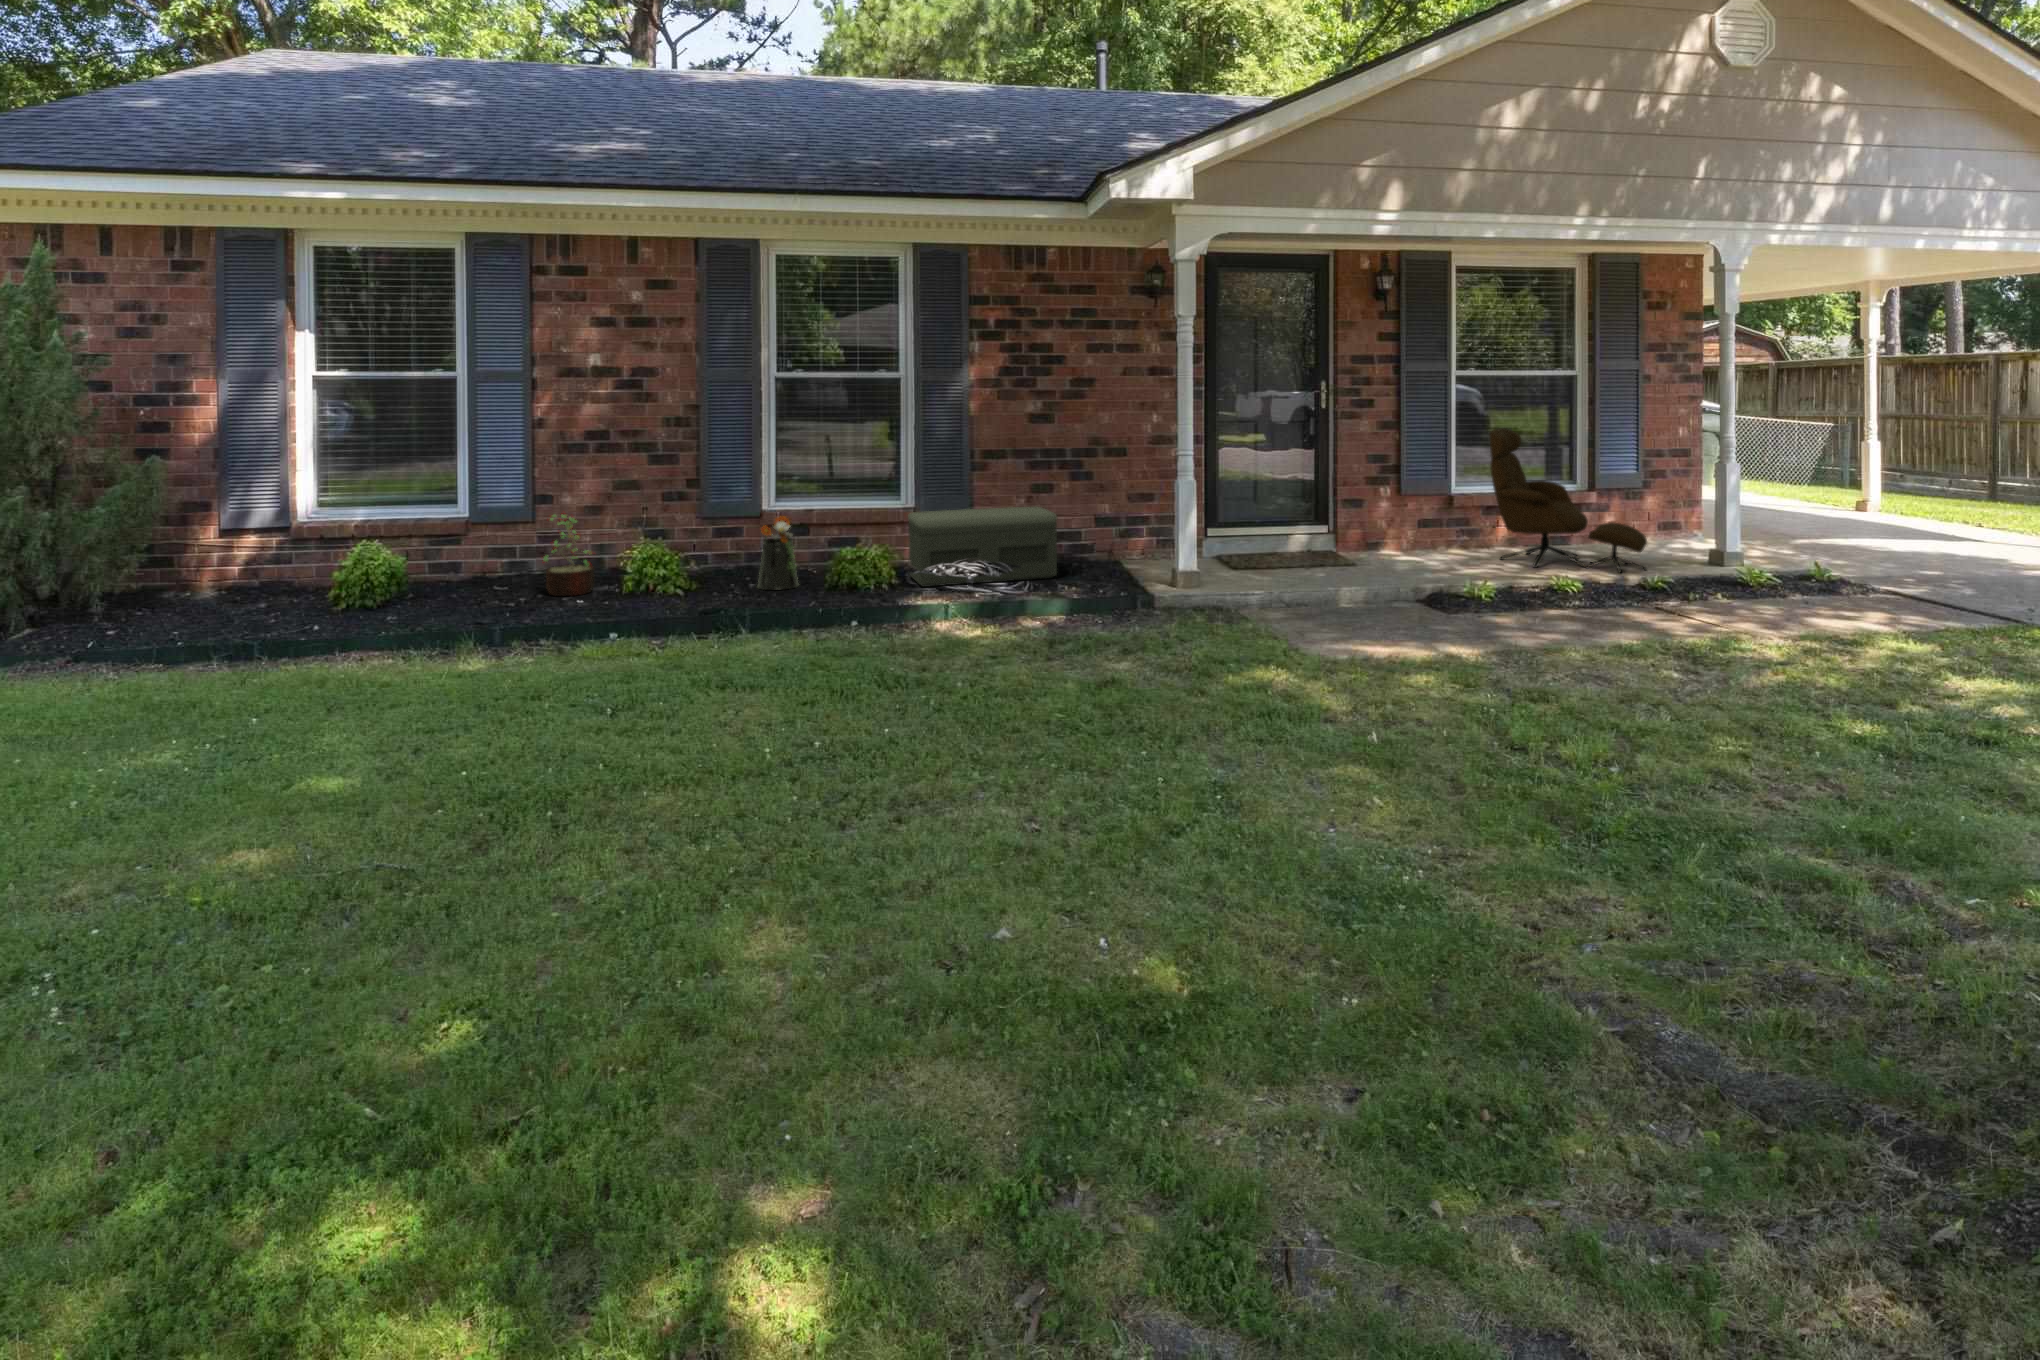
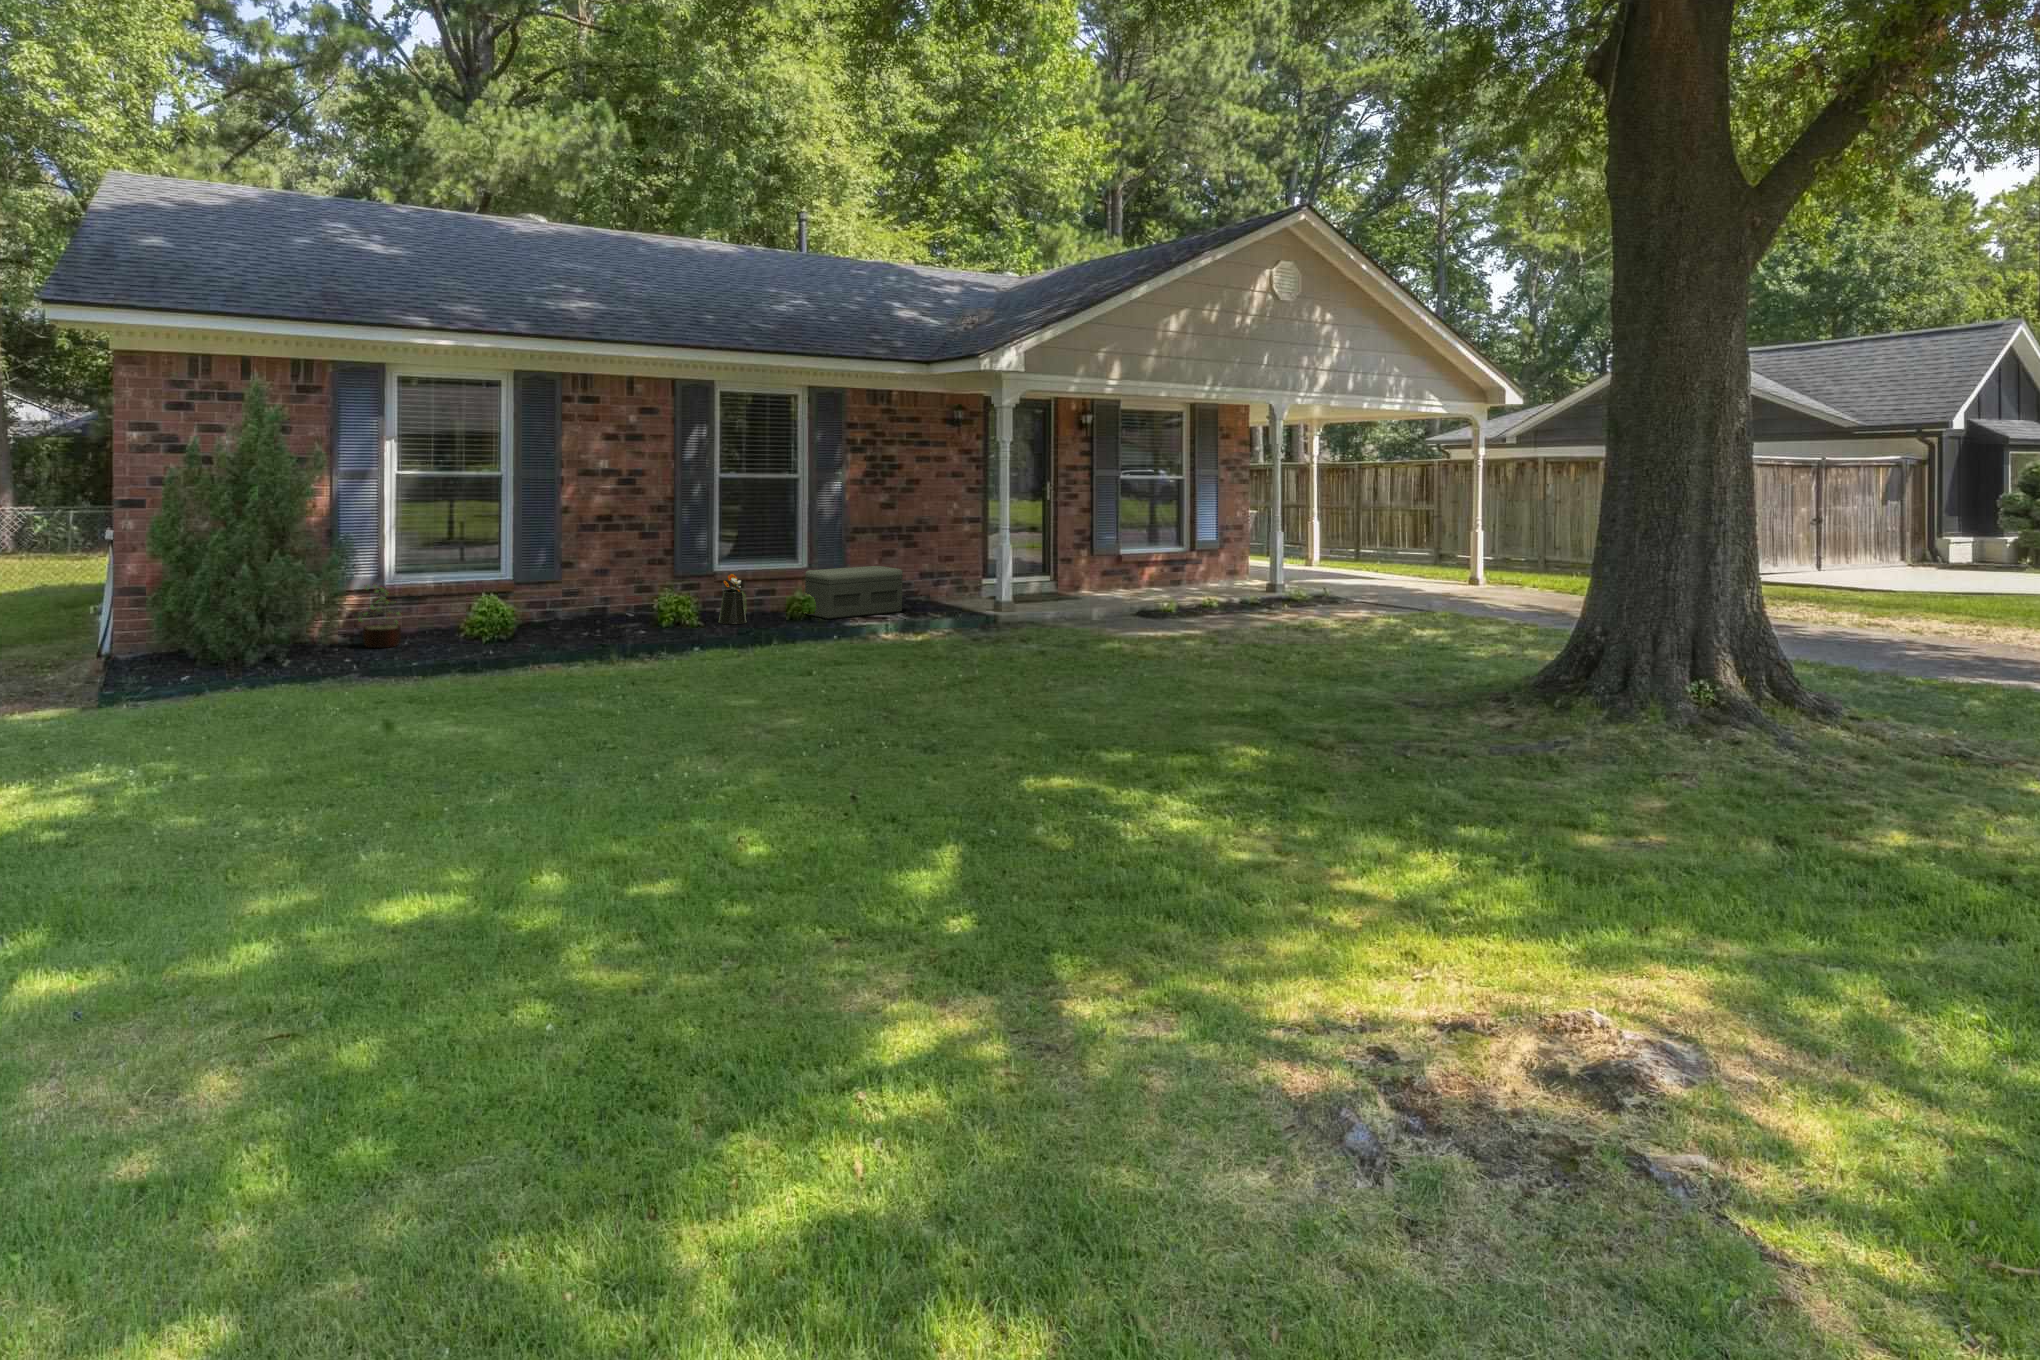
lounge chair: present [1489,428,1647,573] -> none [1138,512,1229,600]
decorative plant: present [543,515,595,596] -> present [358,585,401,648]

